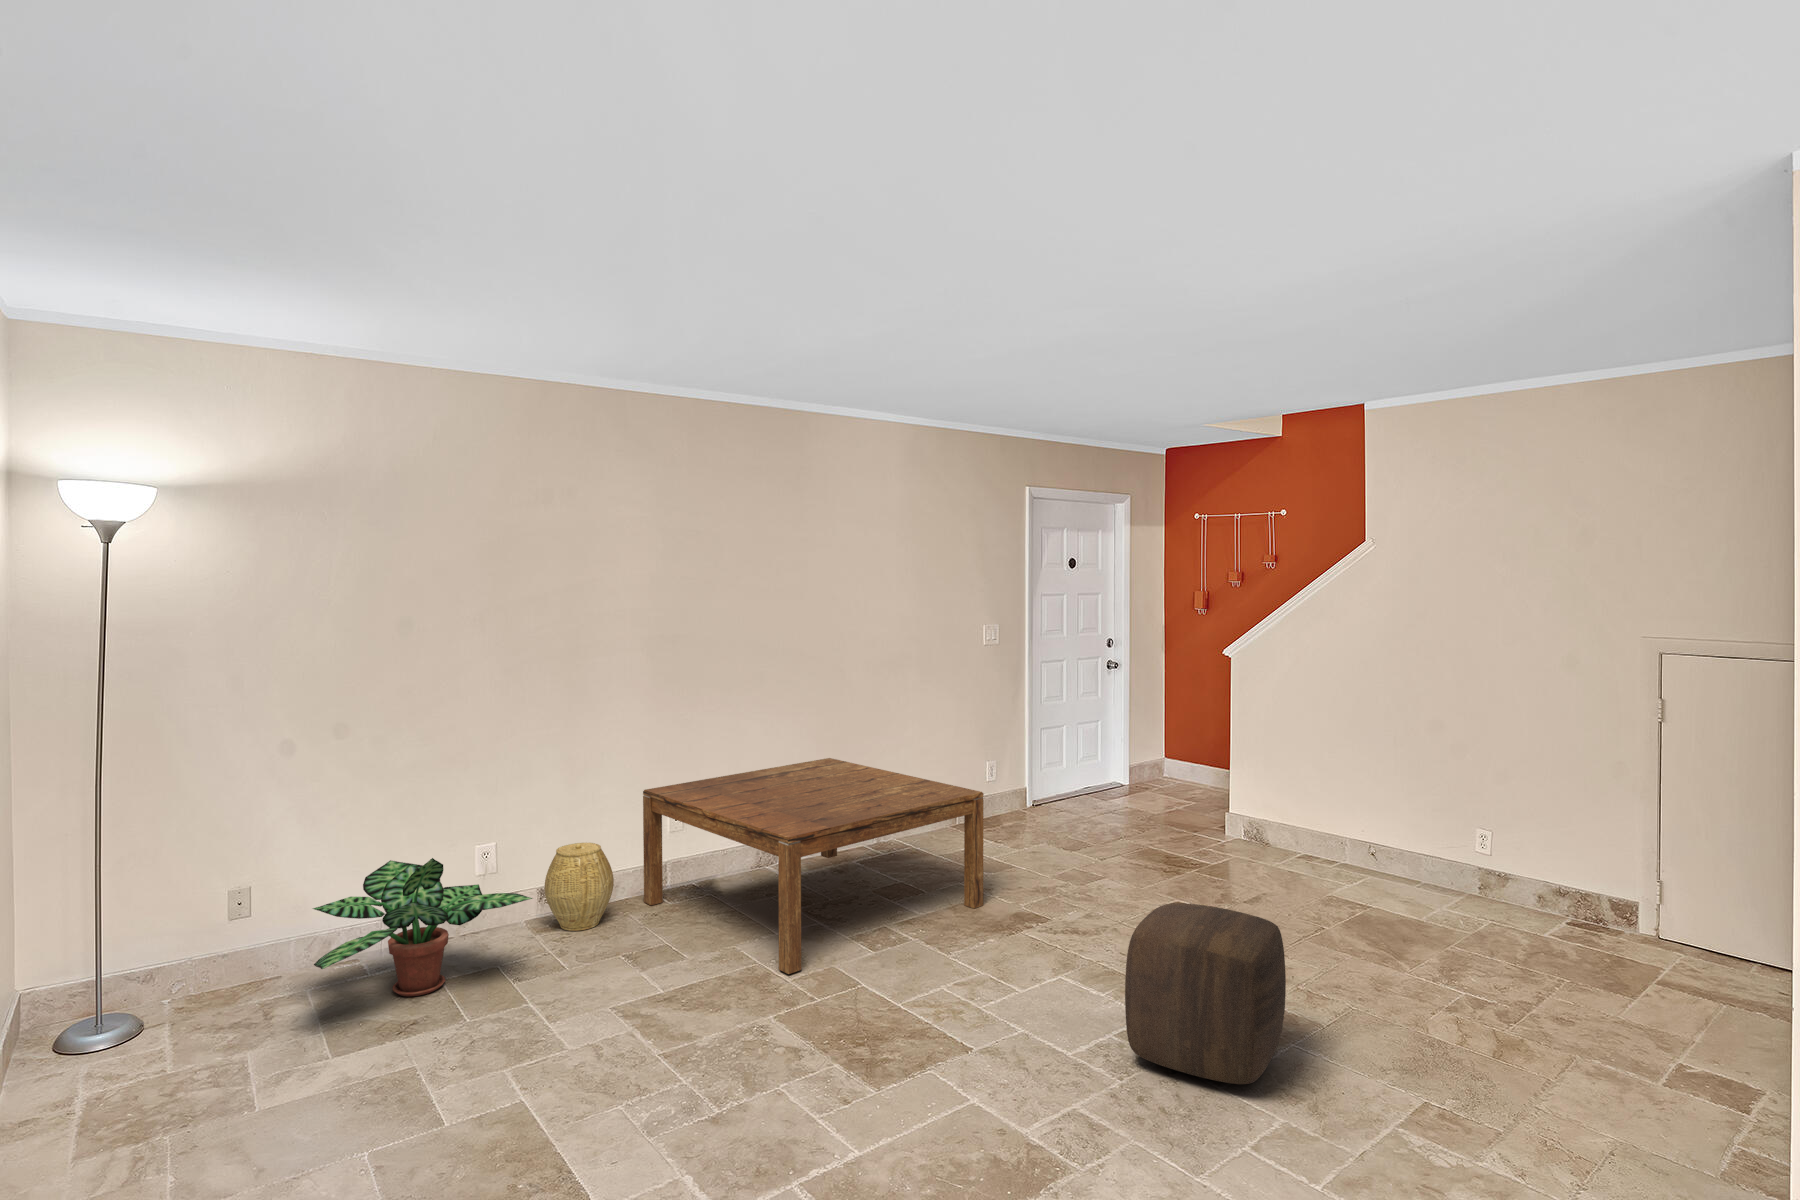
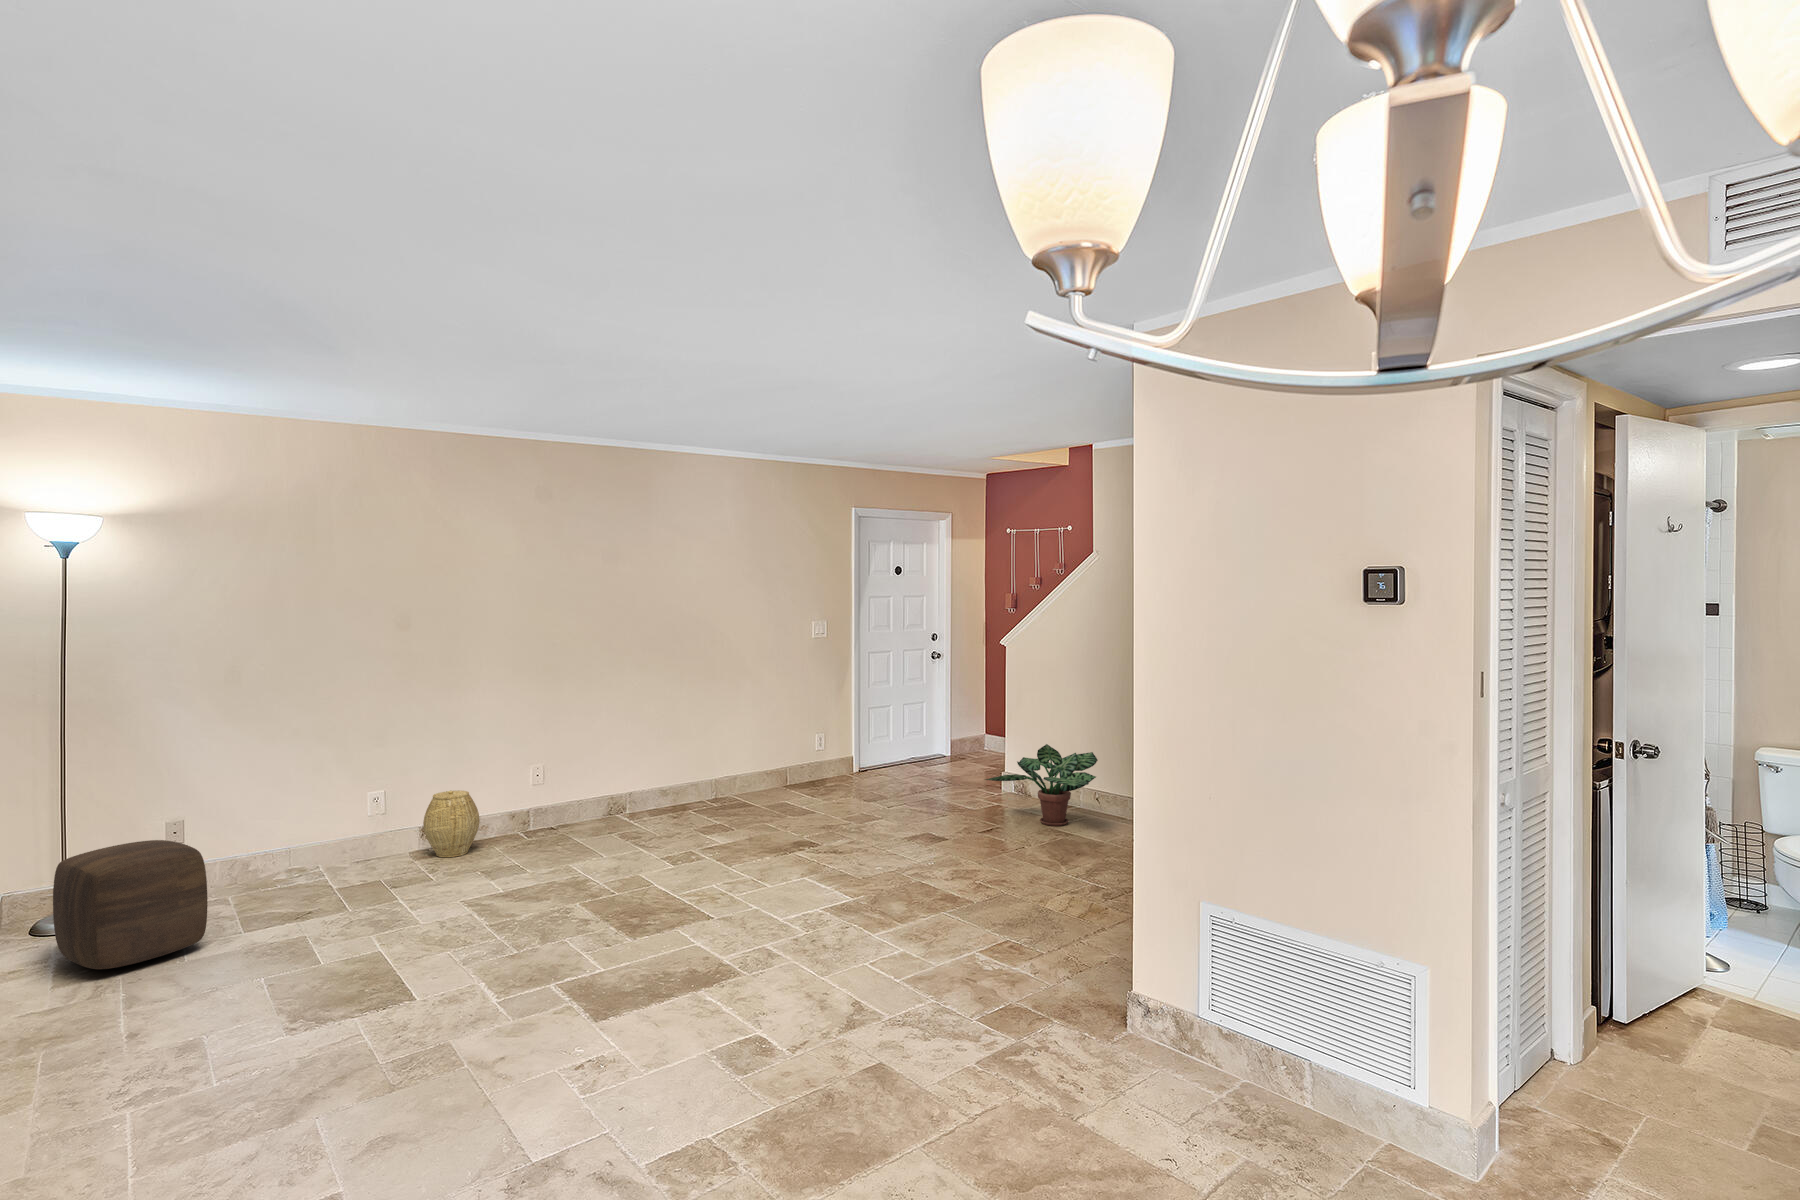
coffee table: present [643,758,984,974] -> none [506,729,775,880]
potted plant: present [313,858,532,996] -> present [985,744,1098,826]
ottoman: present [1125,903,1286,1084] -> present [53,840,208,969]

